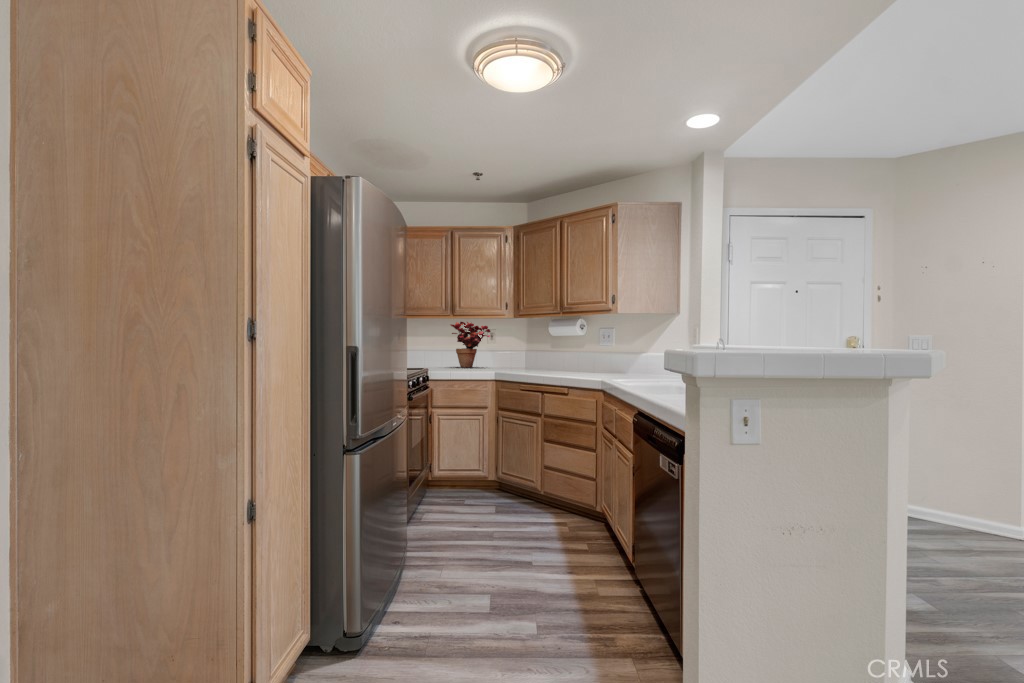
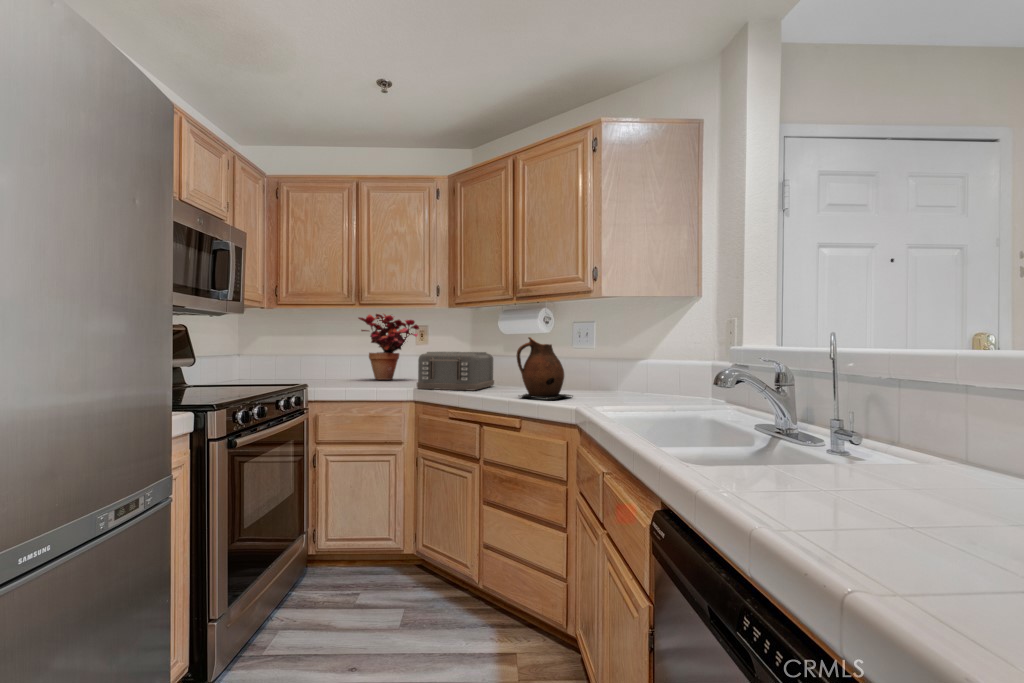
ceramic pitcher: none [564,338,600,377] -> present [516,337,572,399]
toaster: none [497,348,546,373] -> present [417,352,494,390]

